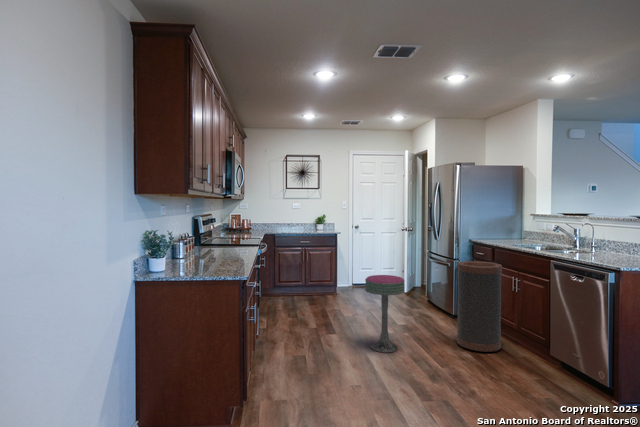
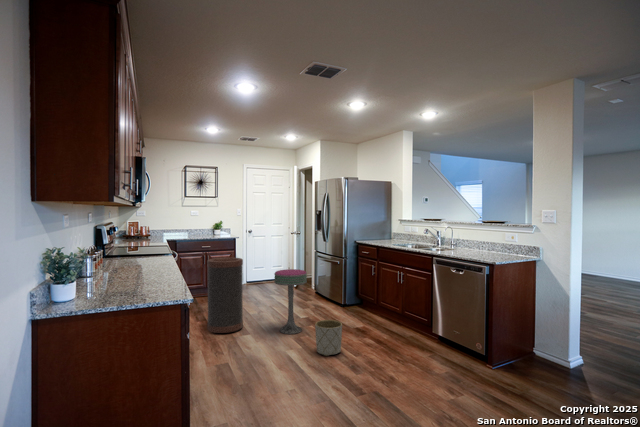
trash can: present [457,261,502,352] -> present [207,258,243,333]
planter: none [406,342,441,389] -> present [315,320,342,356]

